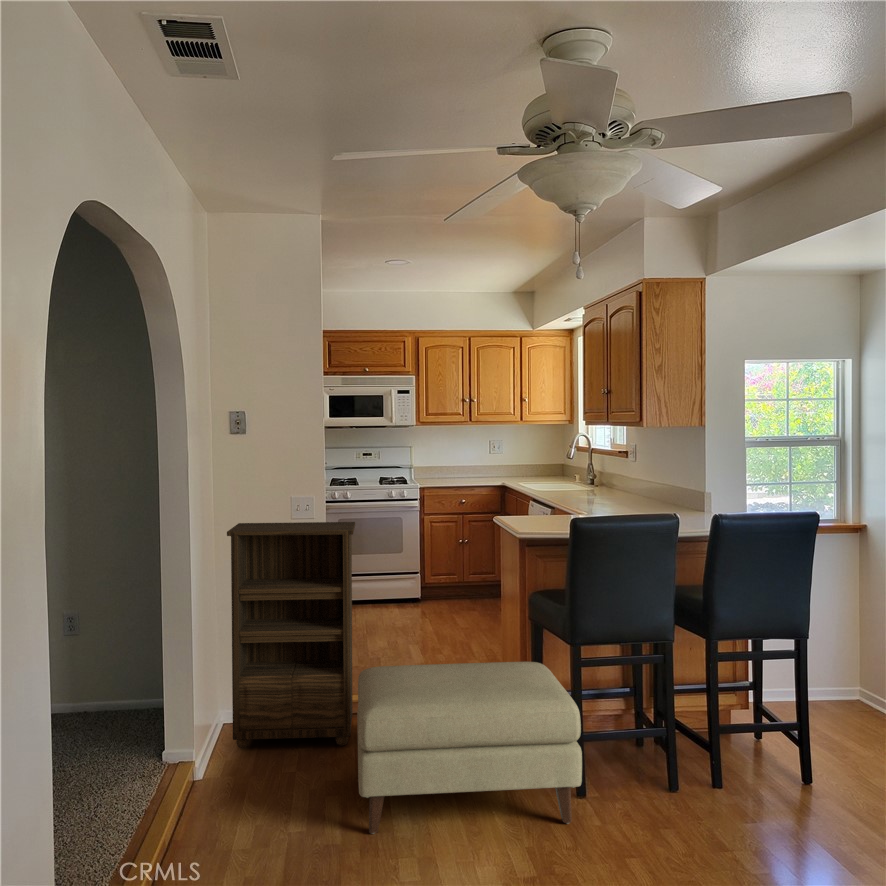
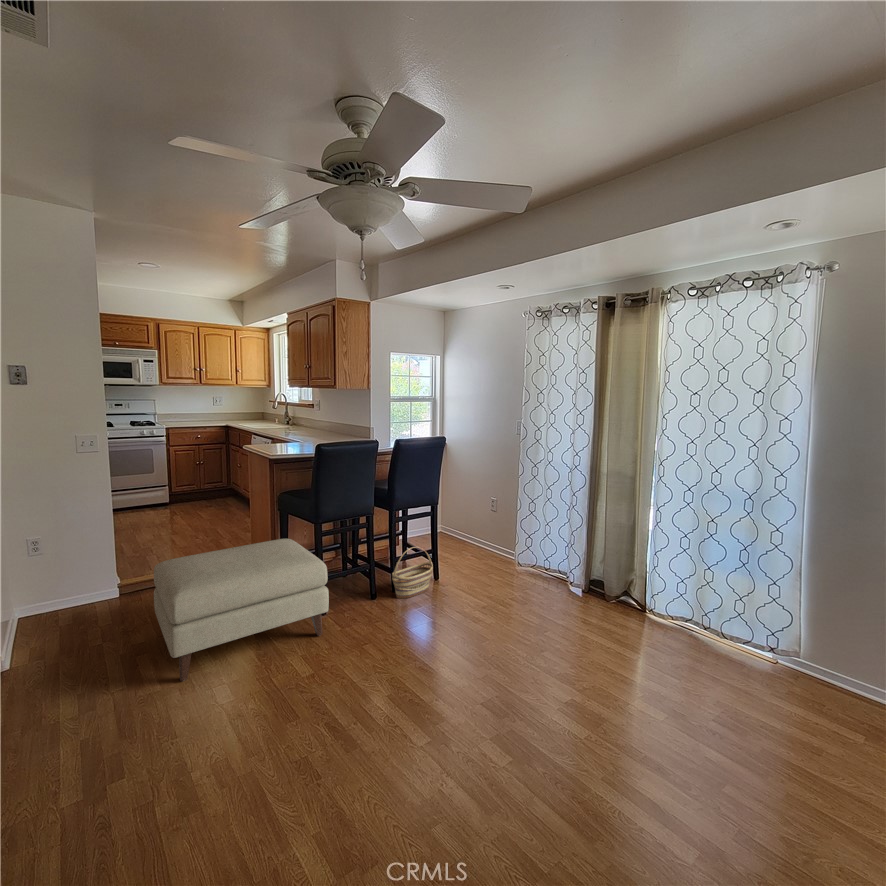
bookshelf: present [227,522,355,749] -> none [11,455,143,642]
basket: none [709,710,793,803] -> present [392,547,433,599]

